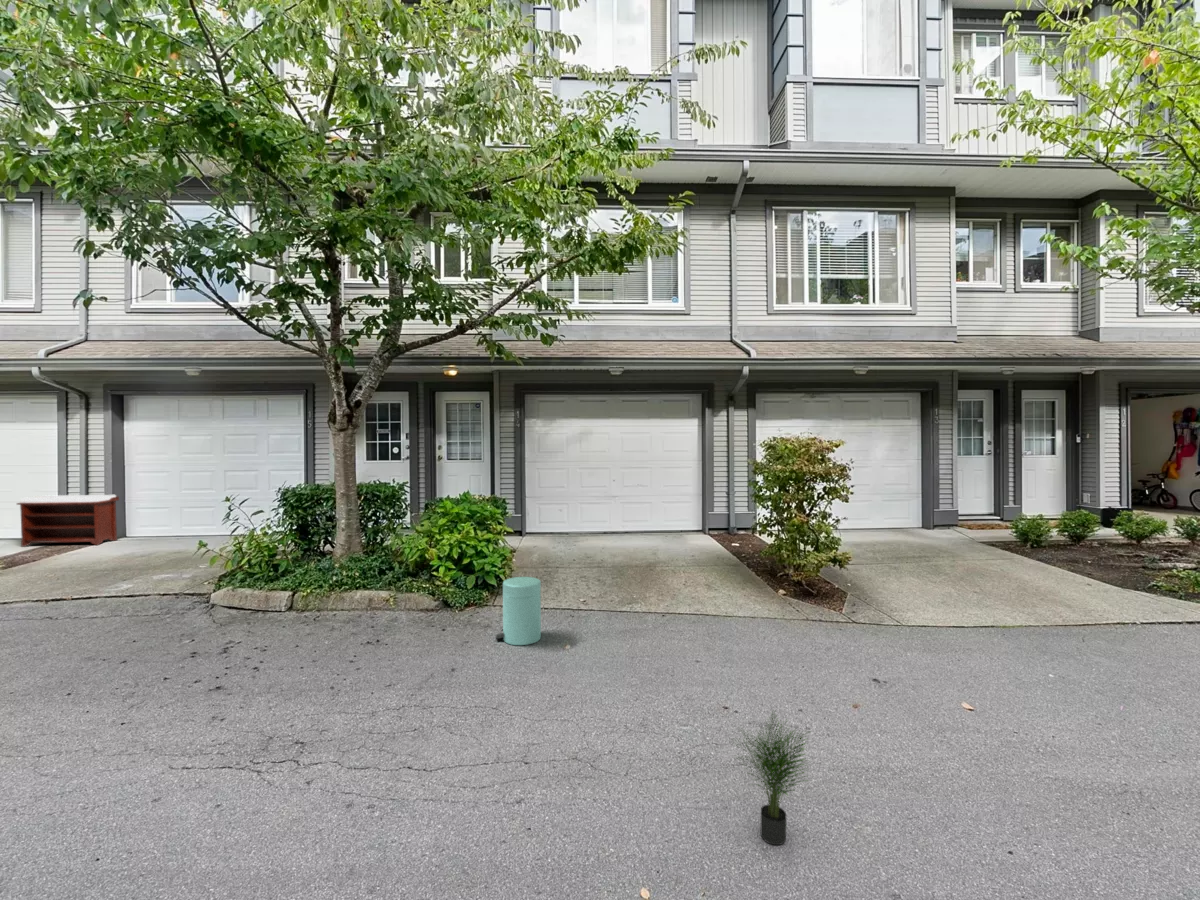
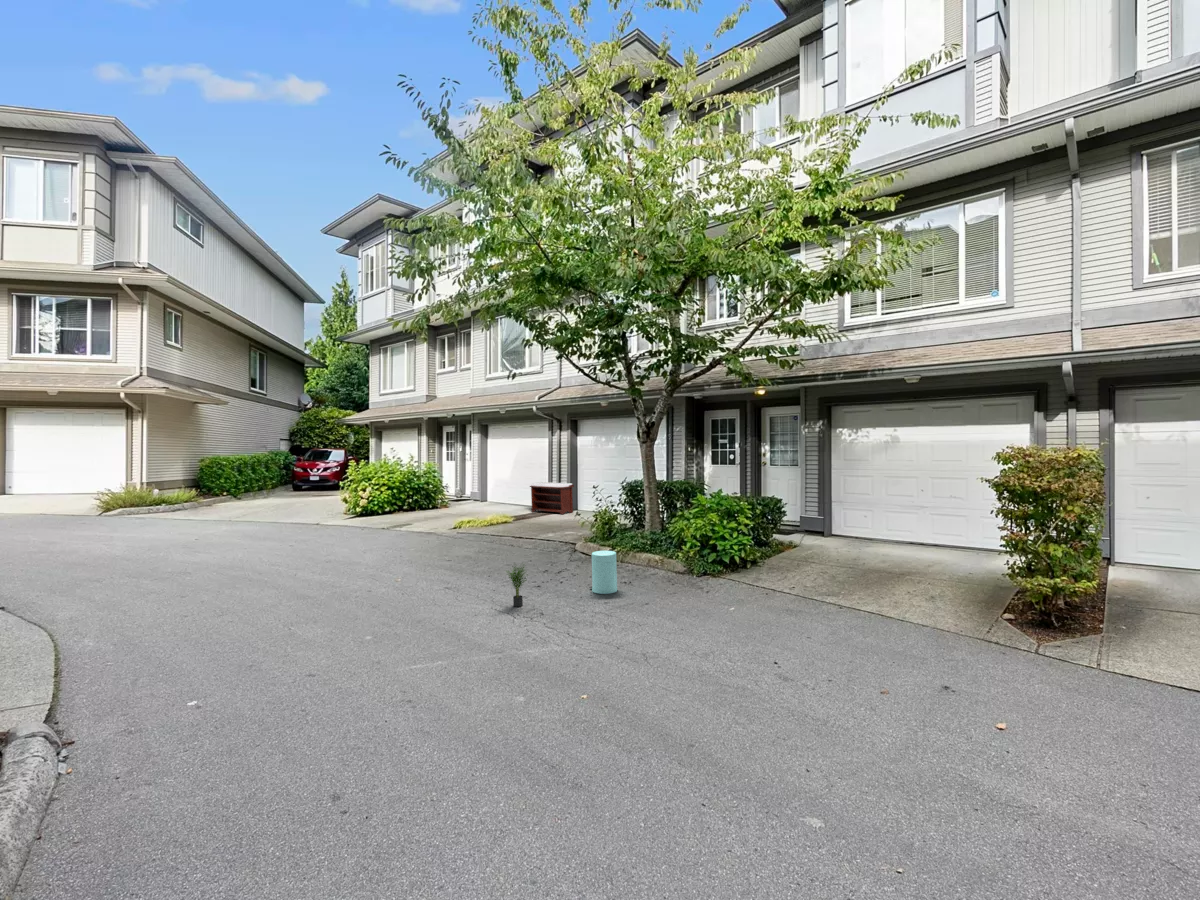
trash can: present [496,577,541,645] -> present [590,551,617,594]
potted plant: present [737,714,804,845] -> present [508,567,526,607]

